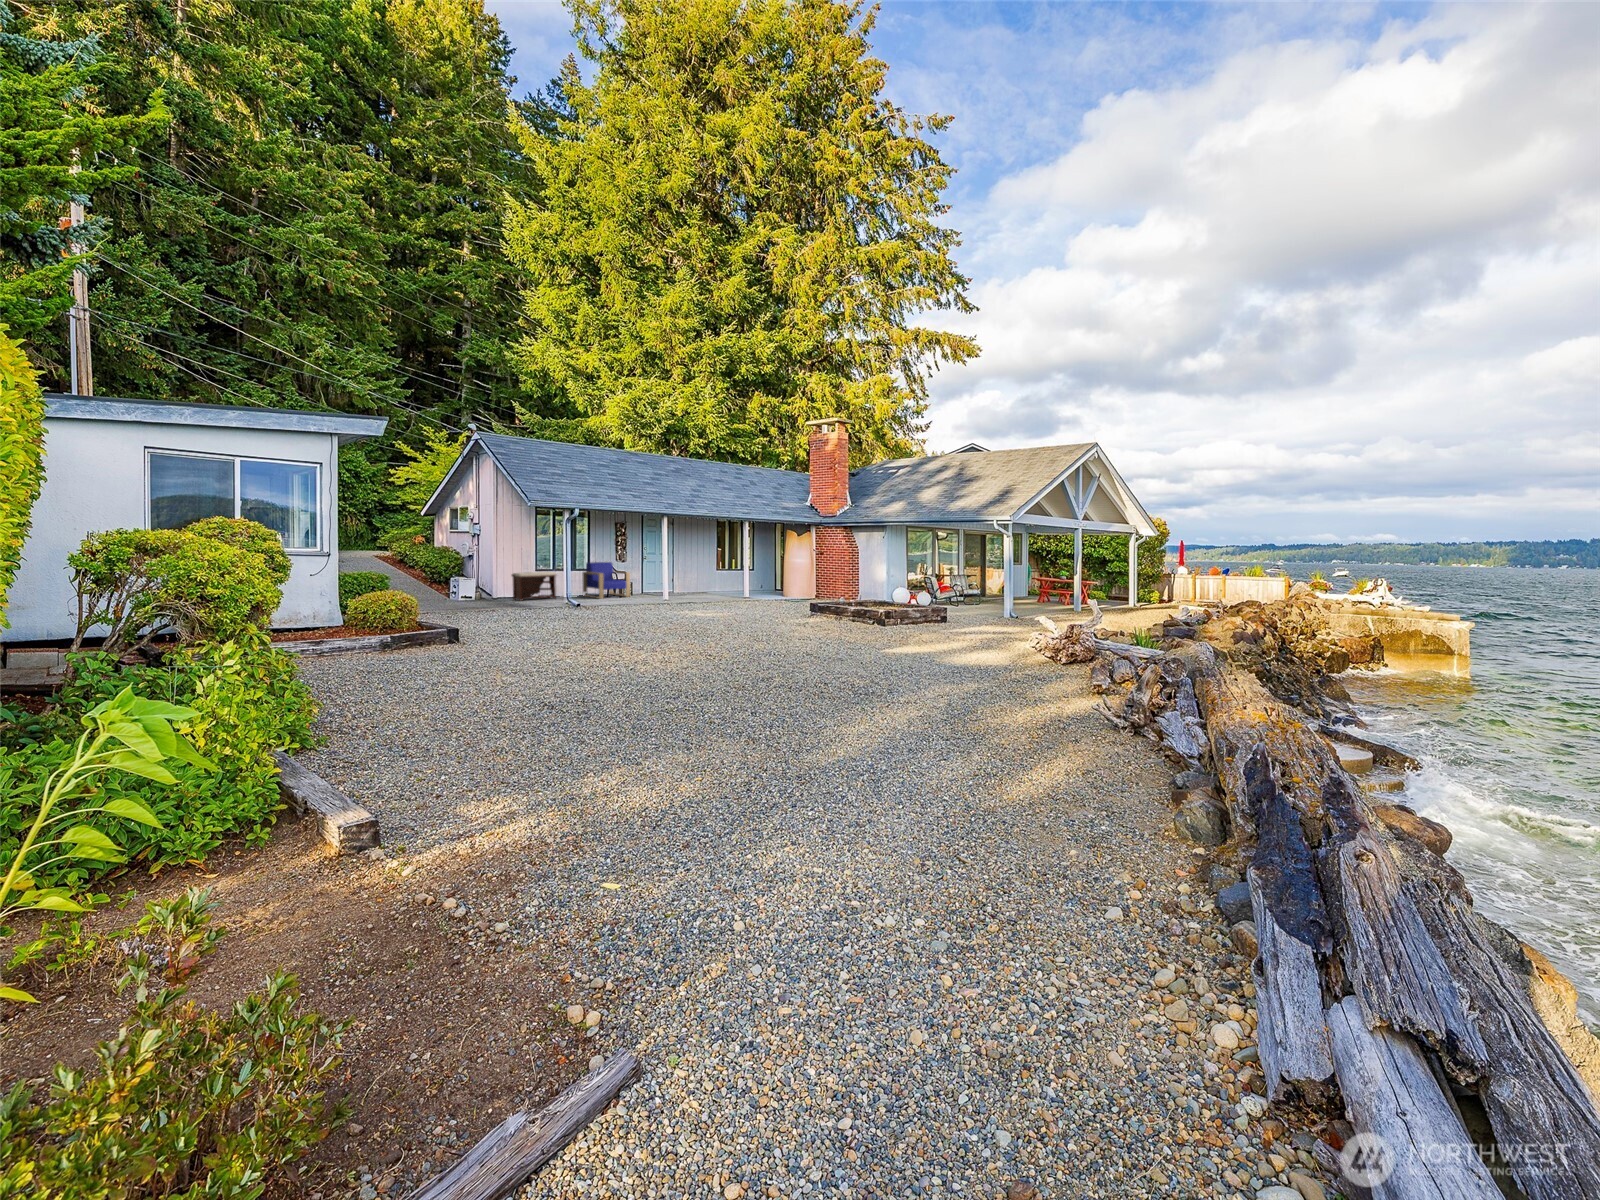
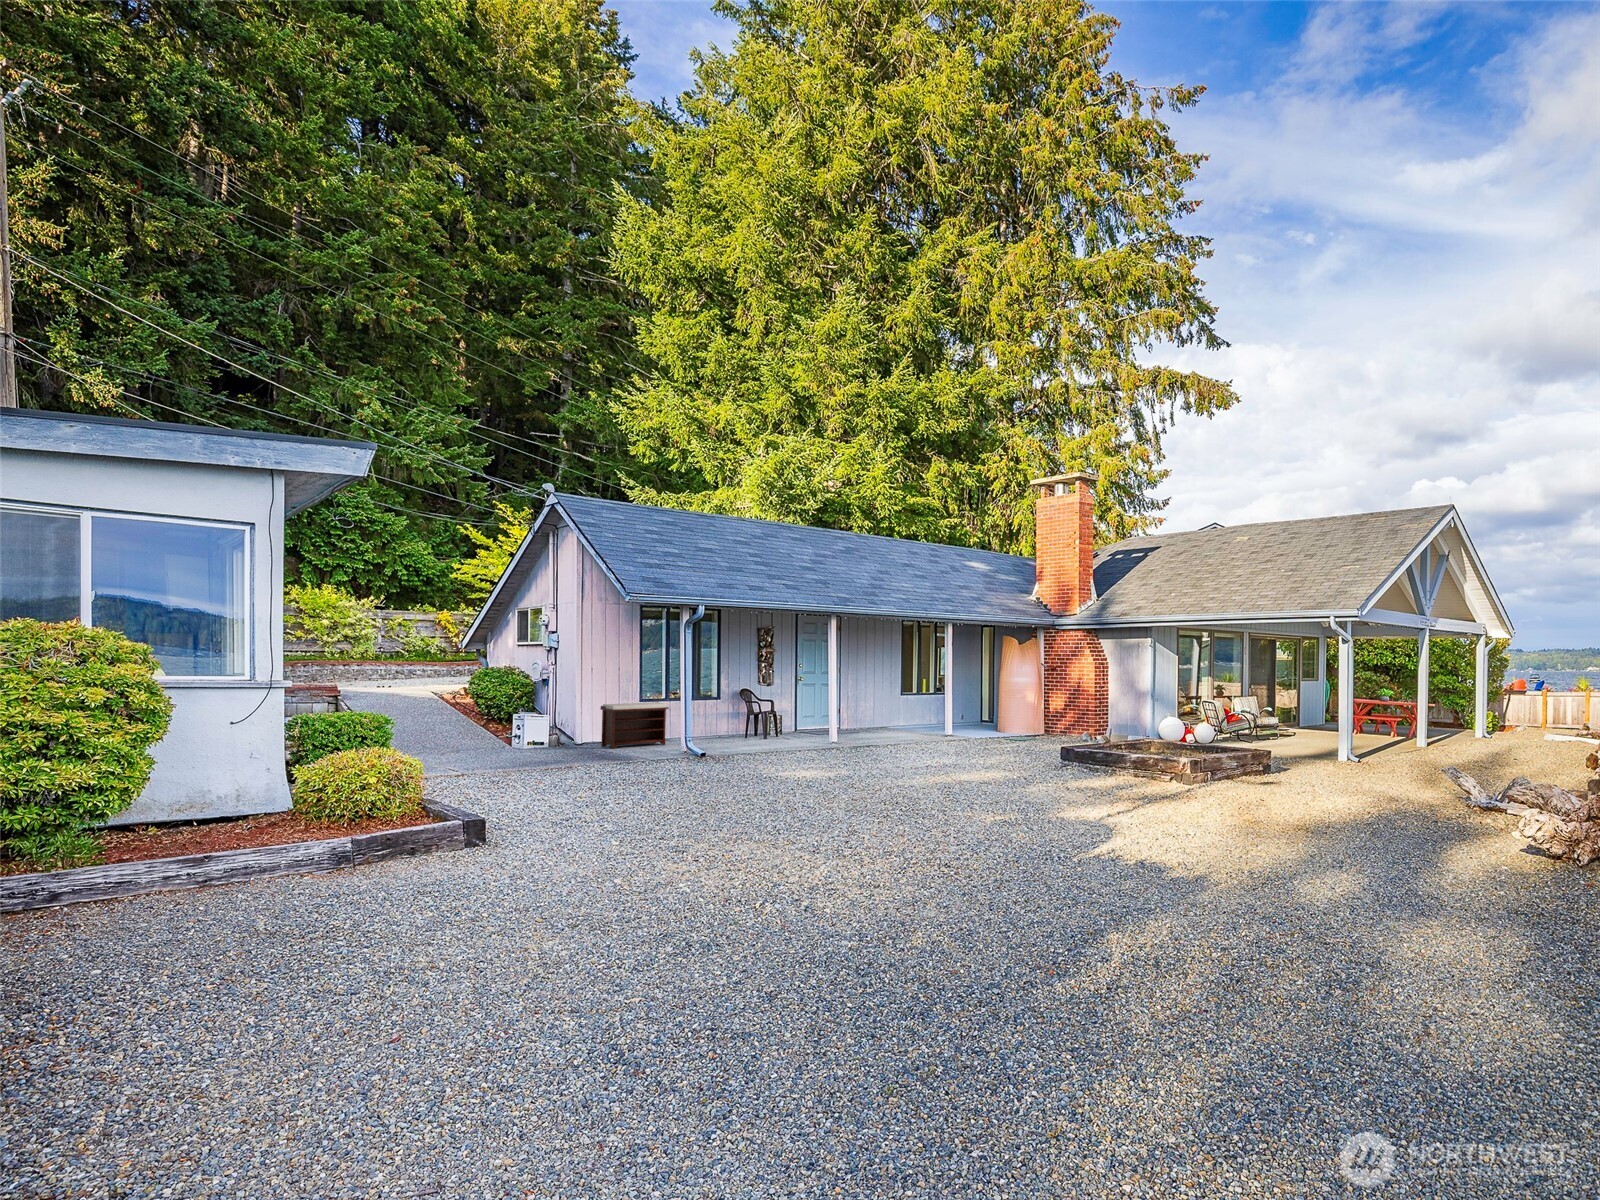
armchair: present [582,562,630,599] -> none [705,688,778,746]

